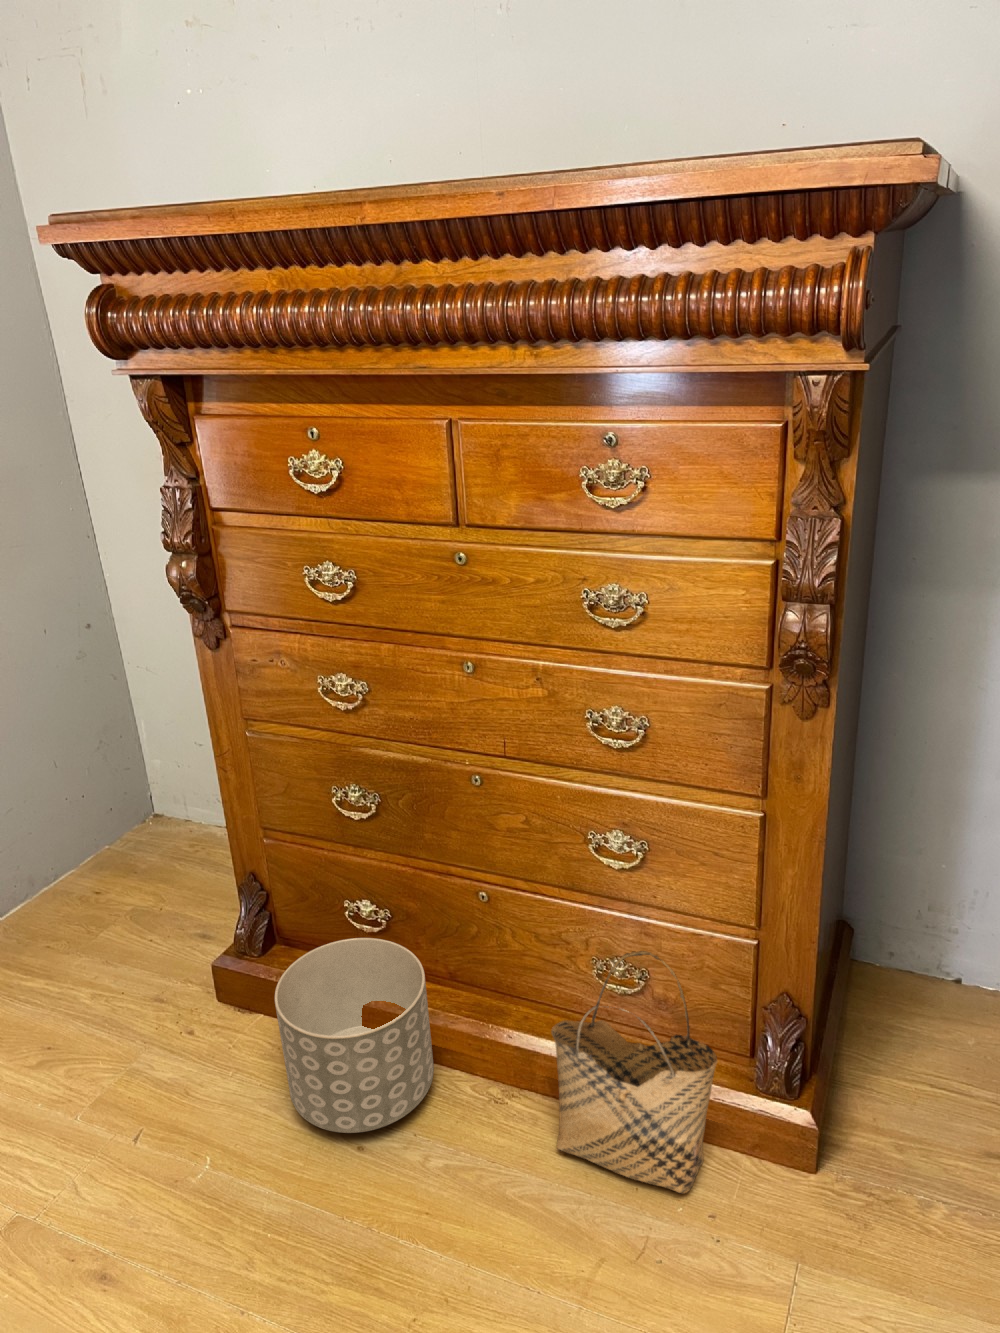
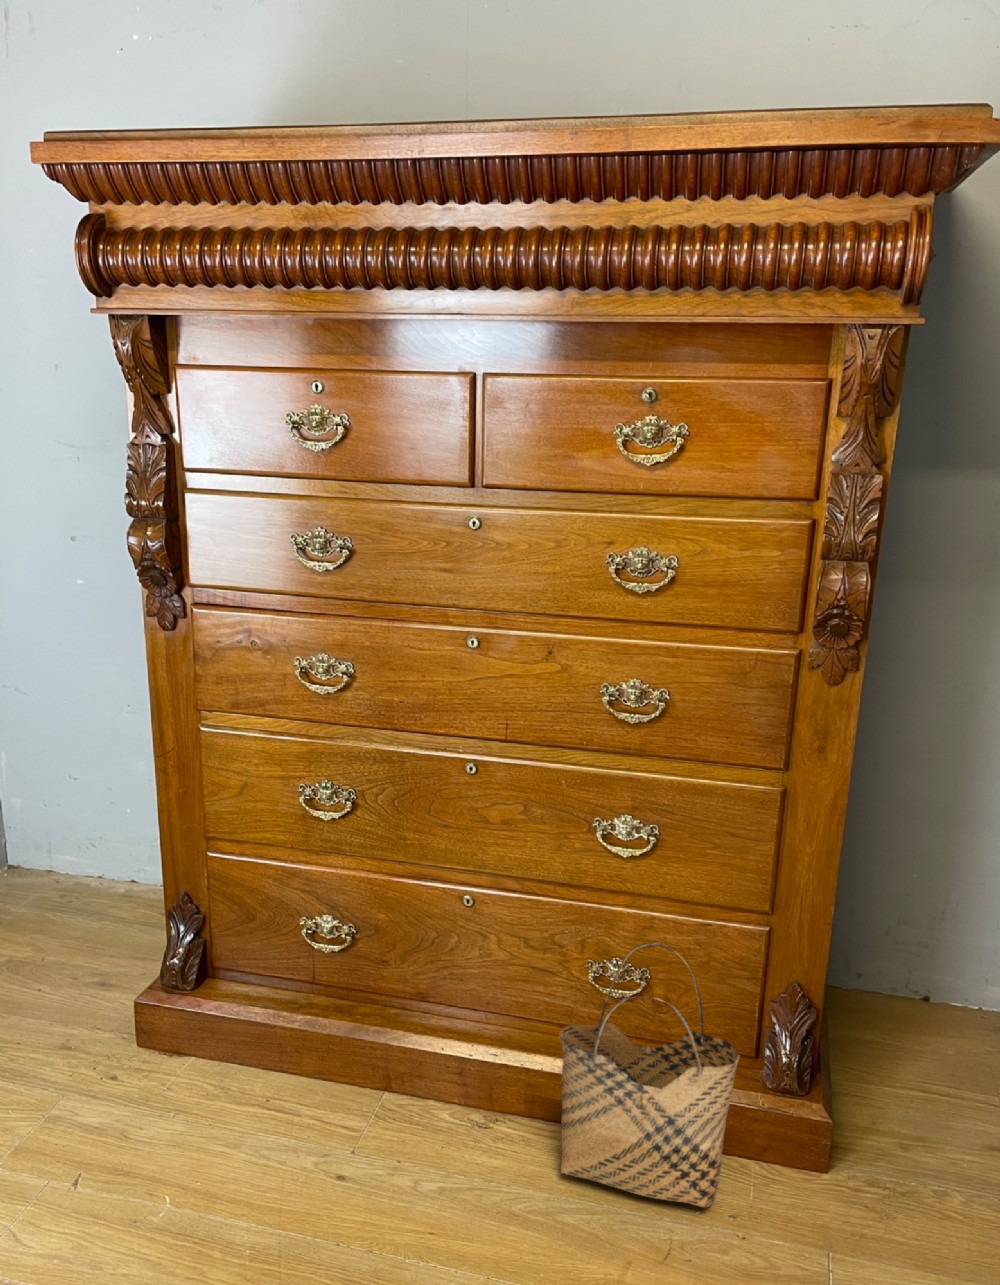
planter: present [275,938,434,1133] -> none [239,953,410,1177]

